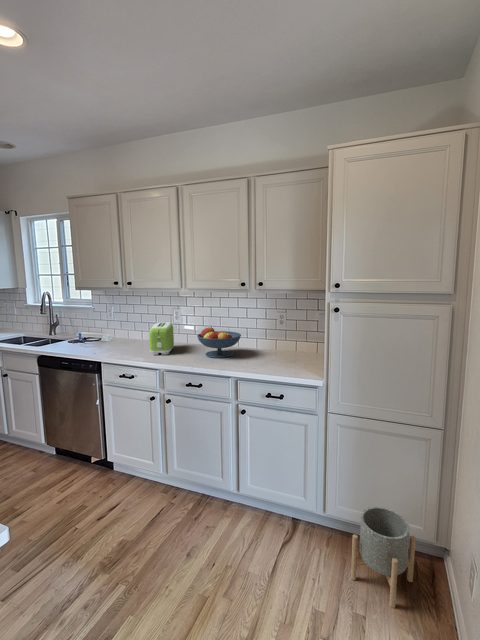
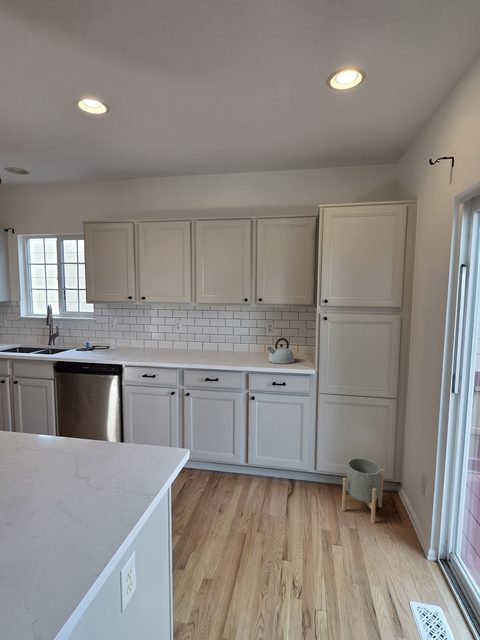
toaster: present [149,323,174,355] -> none [163,331,182,358]
fruit bowl: present [197,327,241,358] -> none [206,334,241,358]
kettle: none [266,334,304,368] -> present [268,338,295,364]

